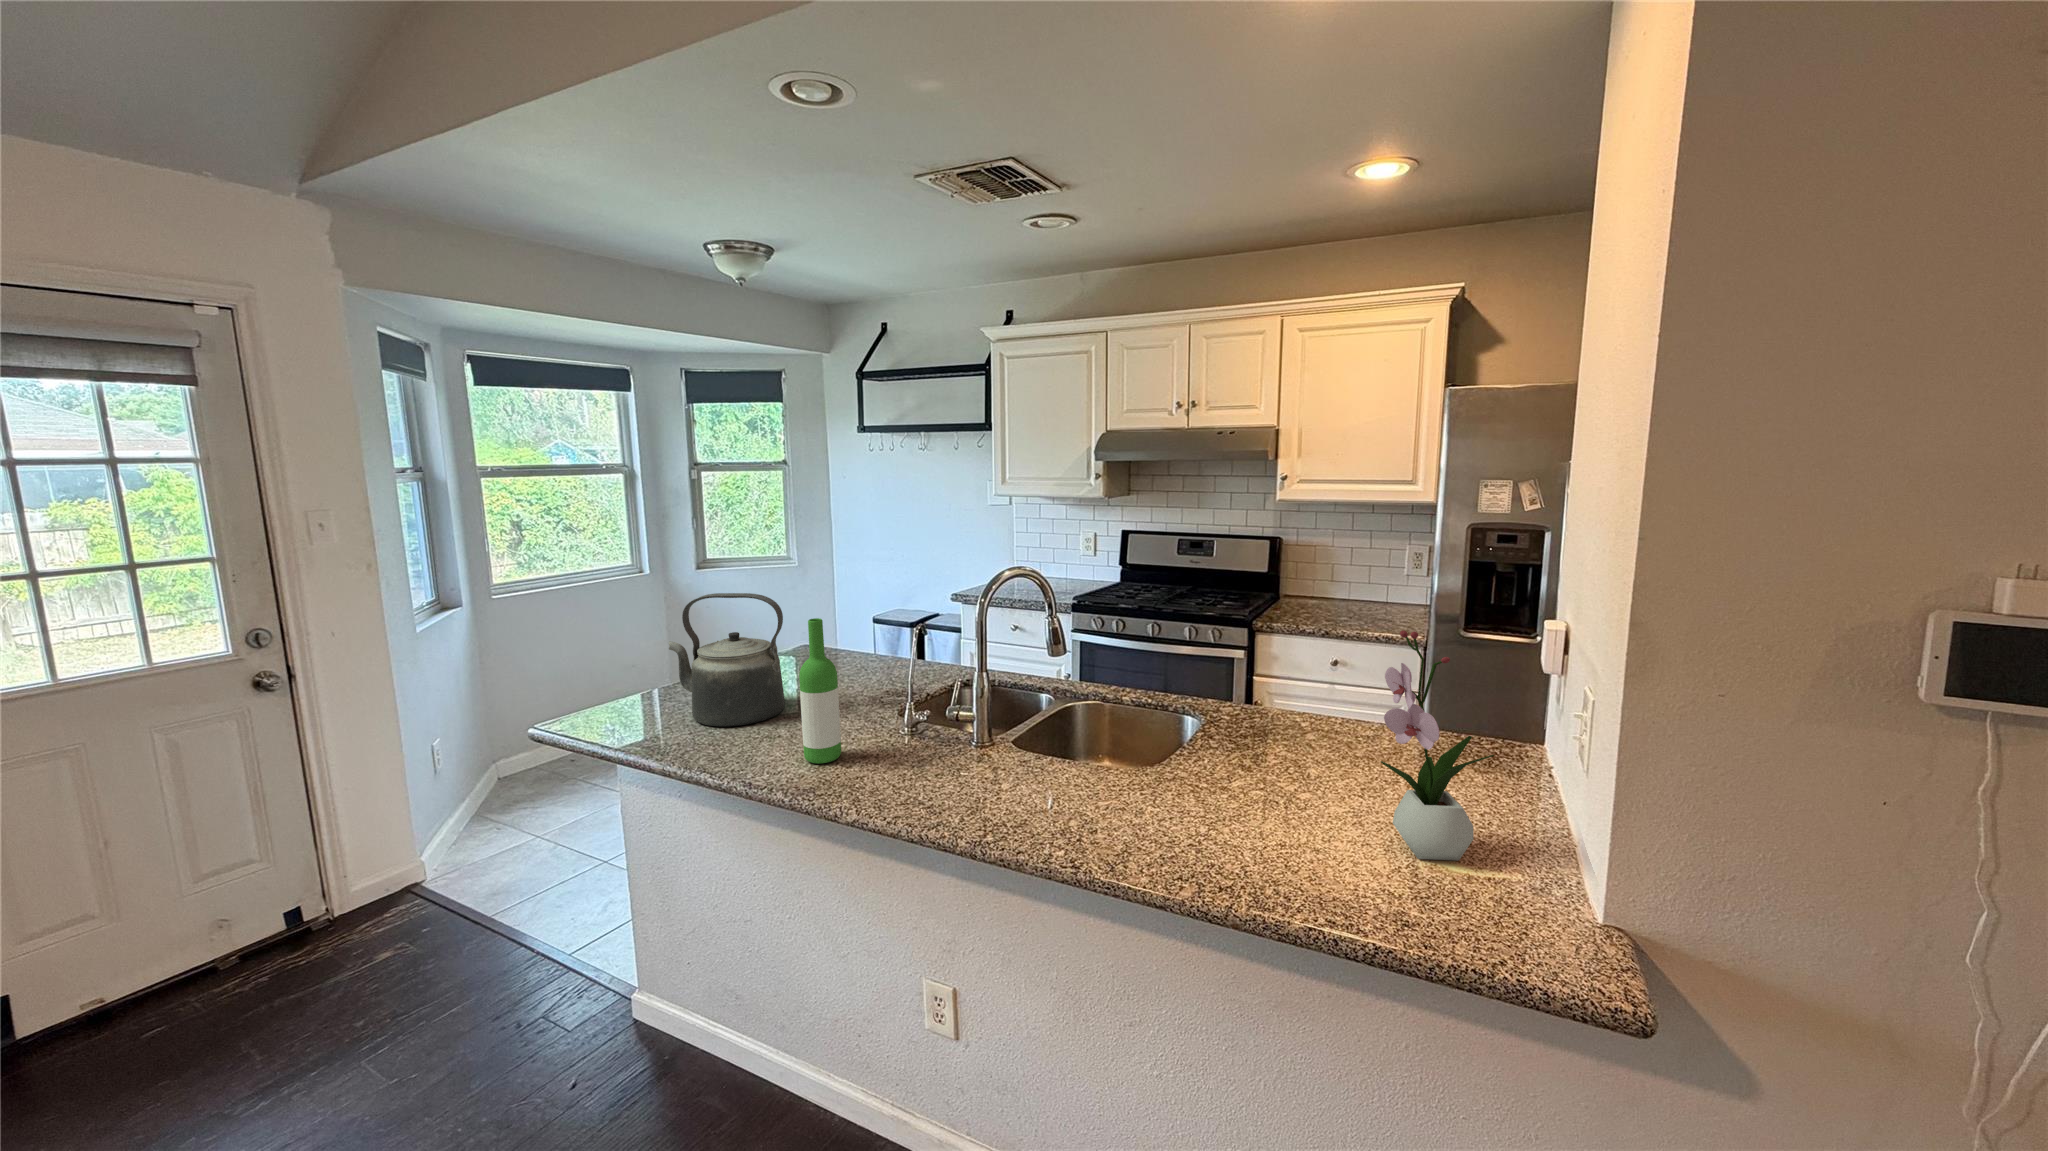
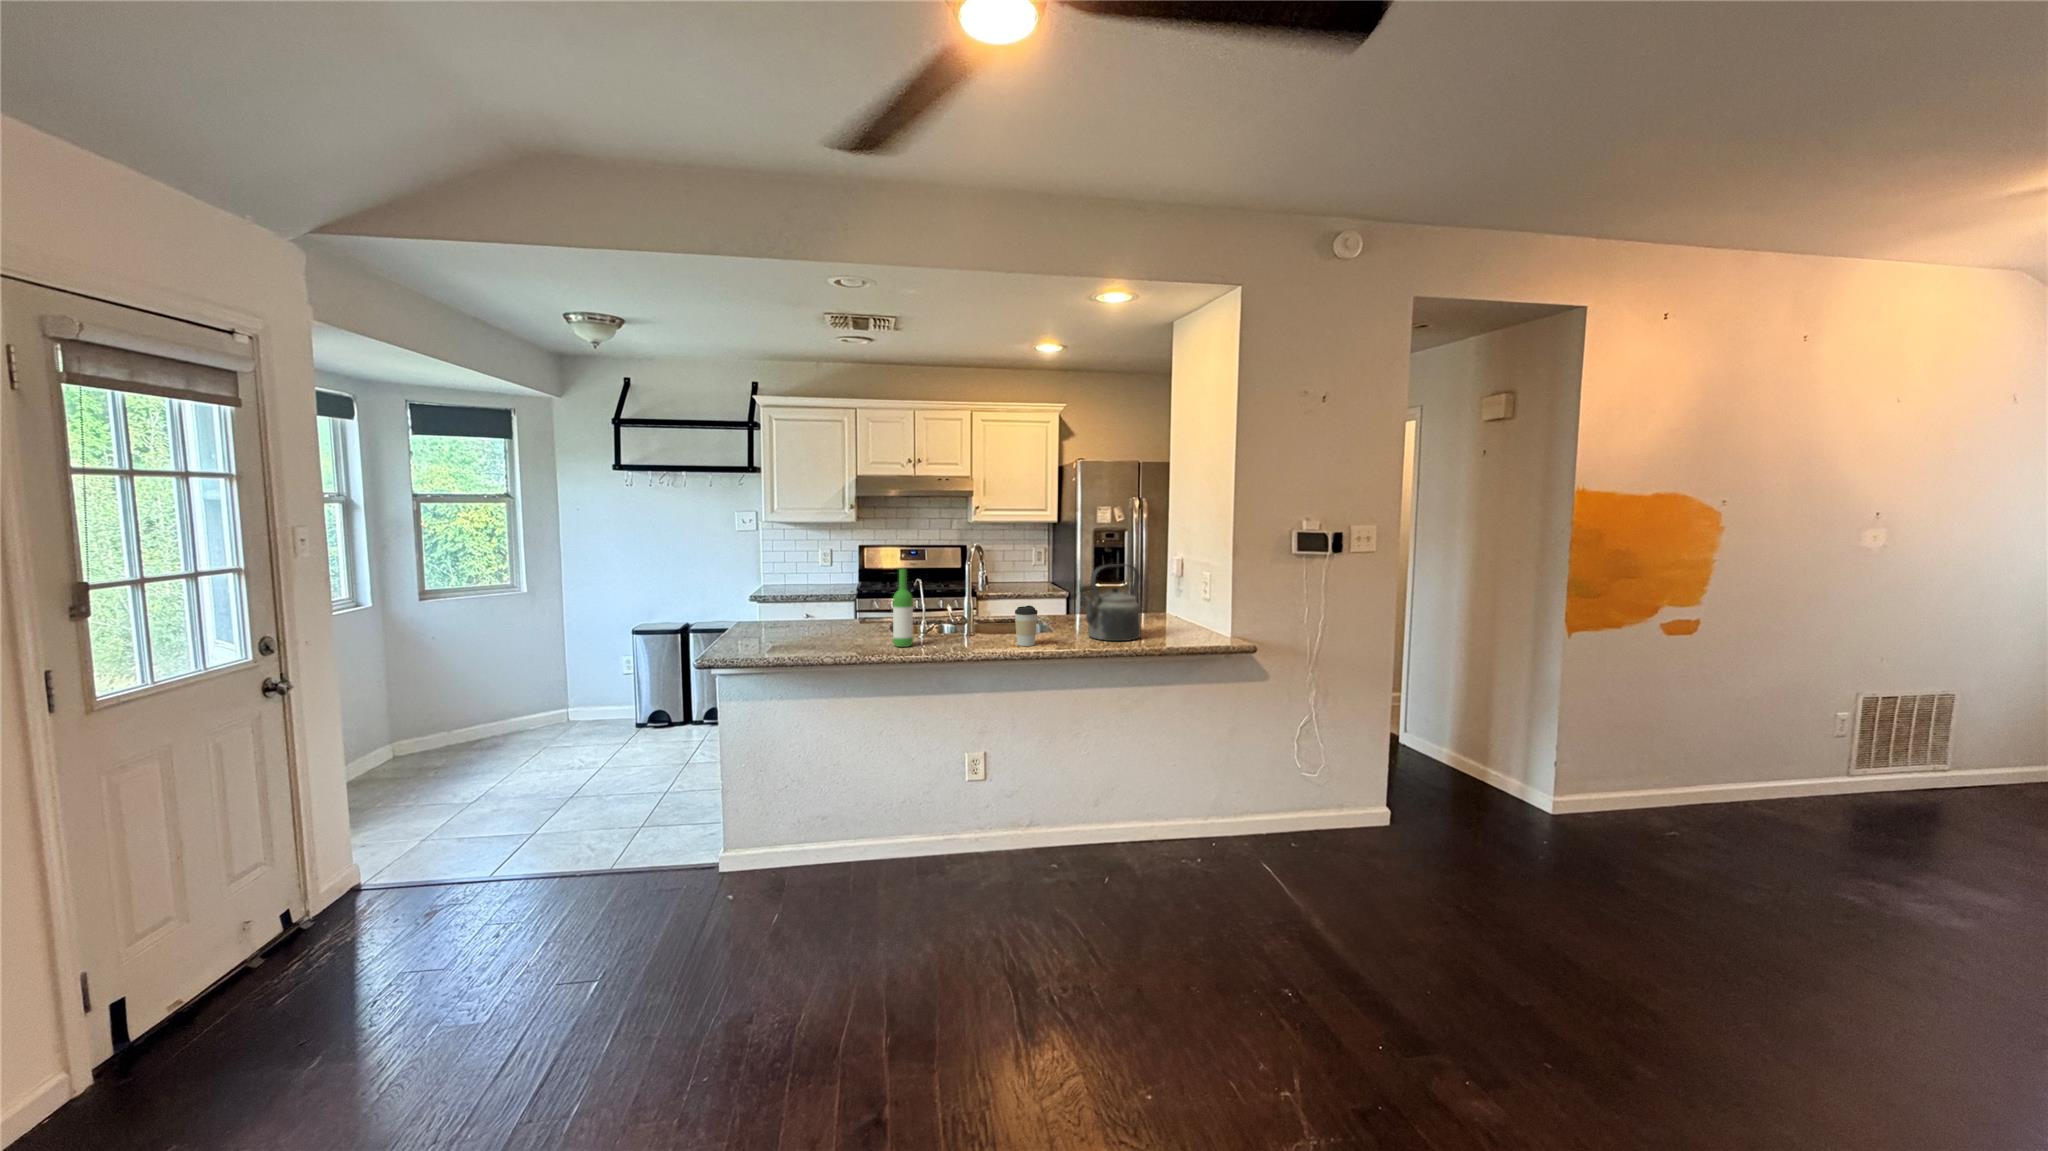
kettle: present [669,593,785,726] -> present [1083,564,1141,641]
flower arrangement: present [1381,631,1494,861] -> none [1155,550,1192,633]
coffee cup: none [980,729,1032,823] -> present [1015,606,1038,646]

